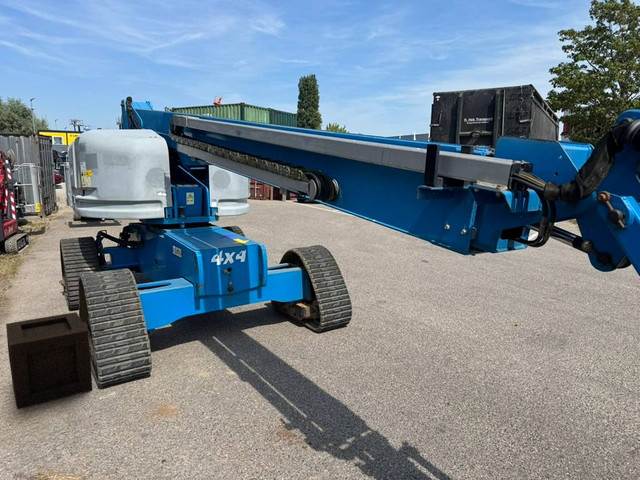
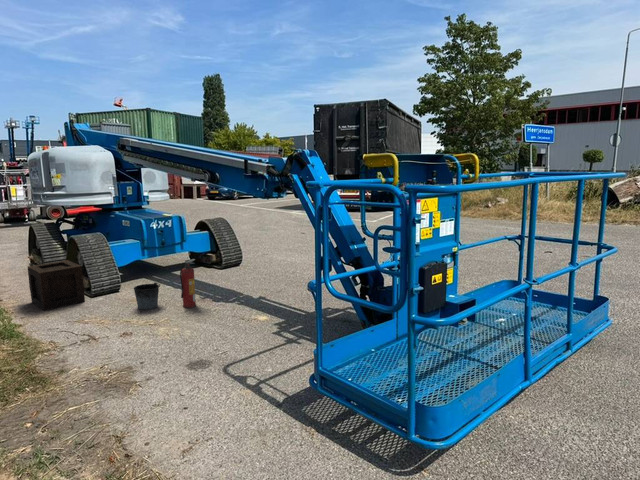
fire extinguisher: none [249,340,279,435] -> present [180,259,196,308]
bucket: none [165,374,214,430] -> present [134,282,160,310]

